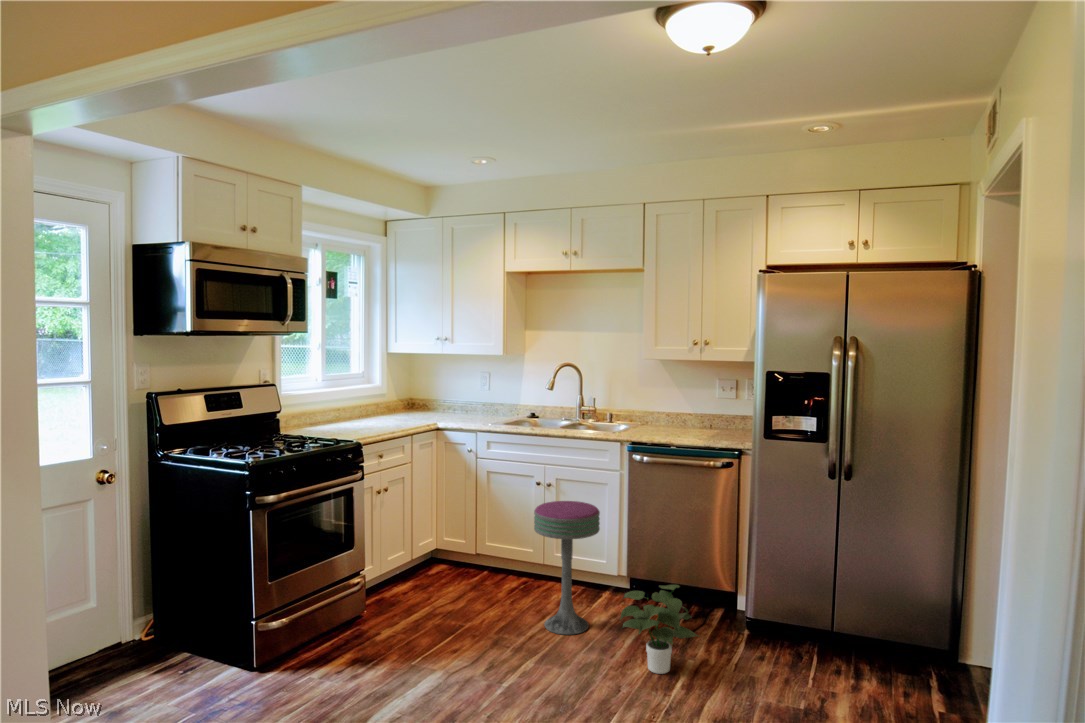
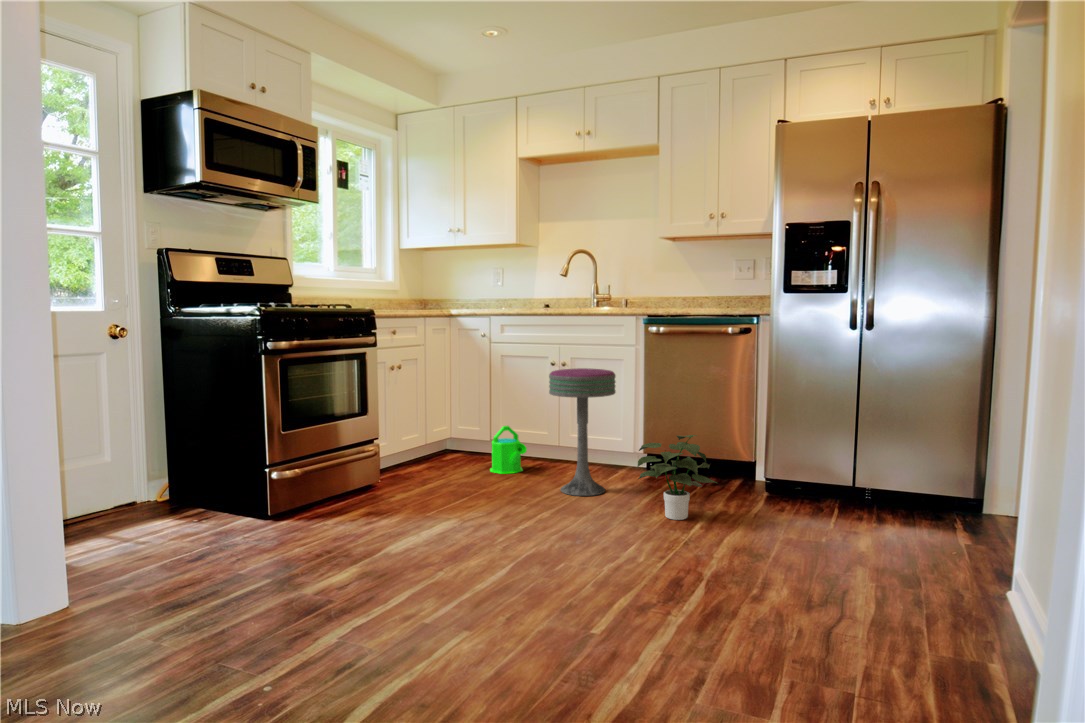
watering can: none [474,547,511,598] -> present [490,426,527,474]

